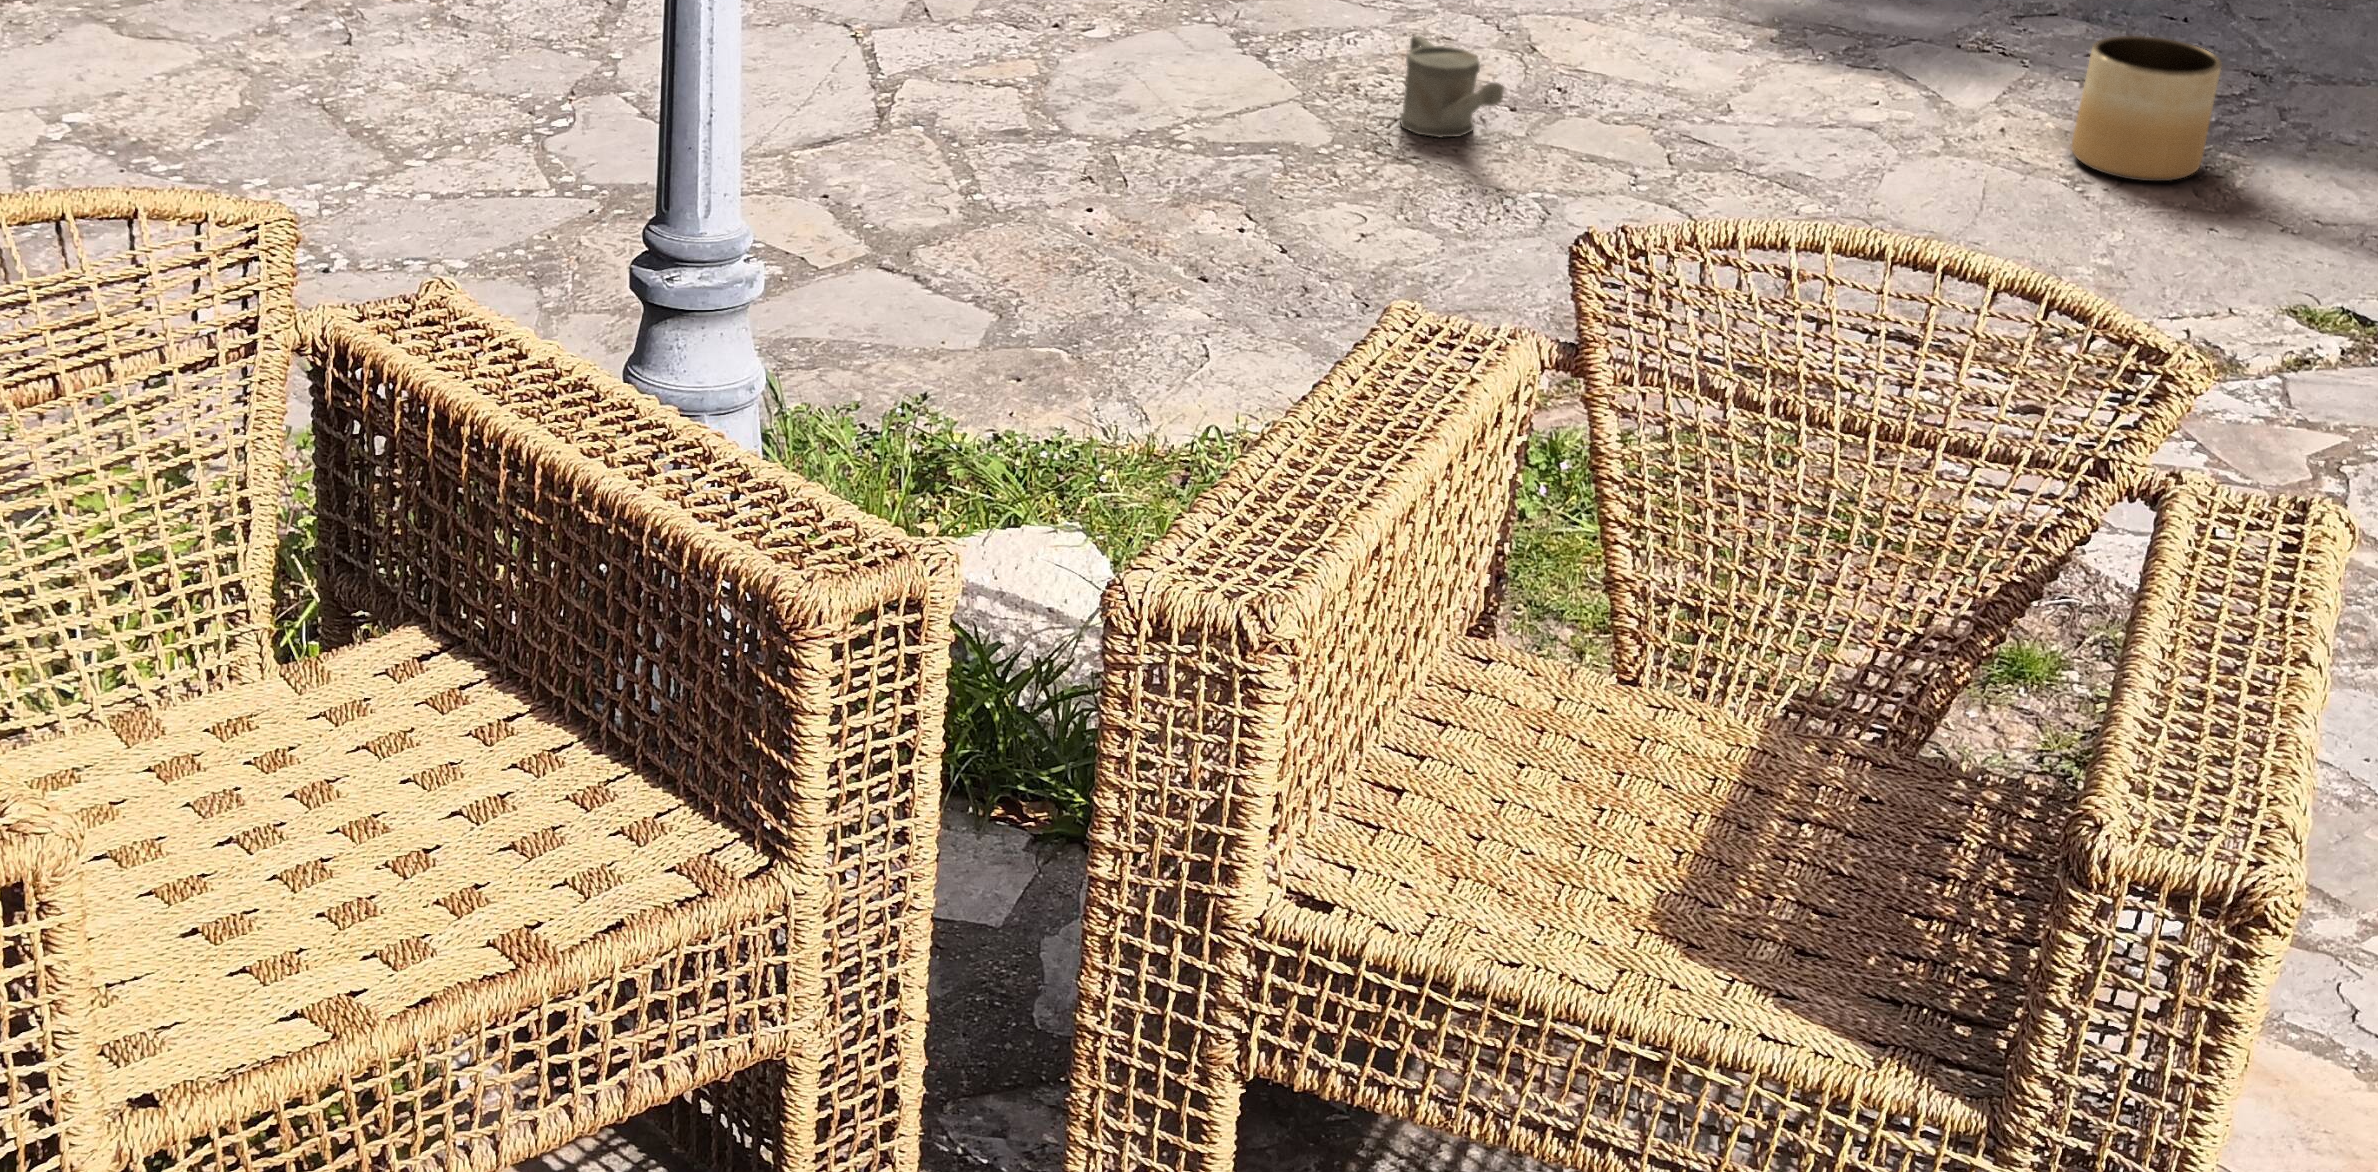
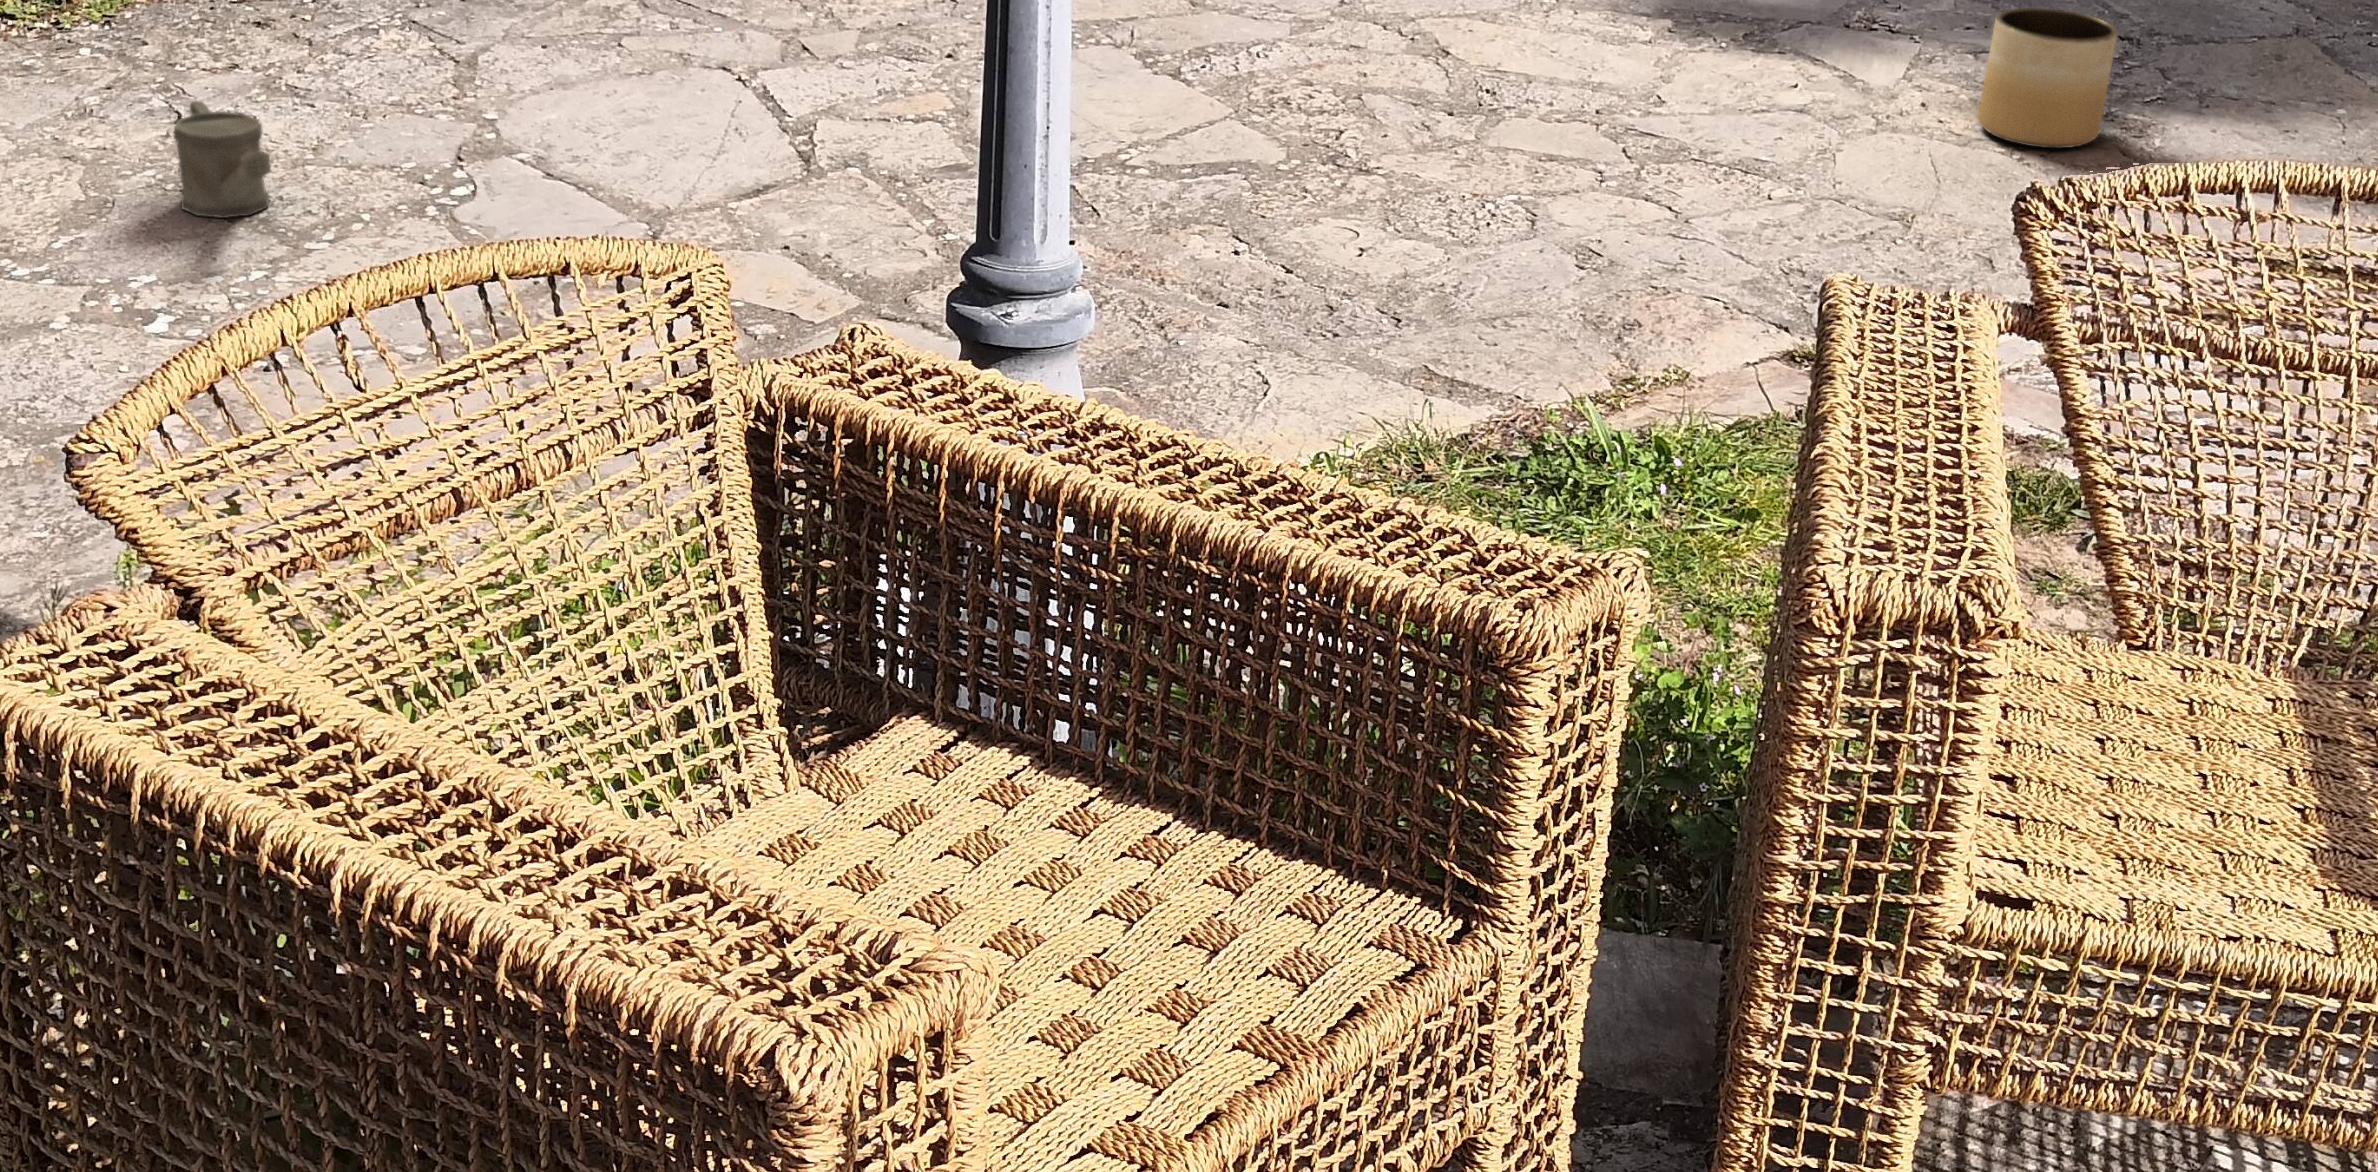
watering can: present [1400,36,1504,137] -> present [173,101,271,218]

